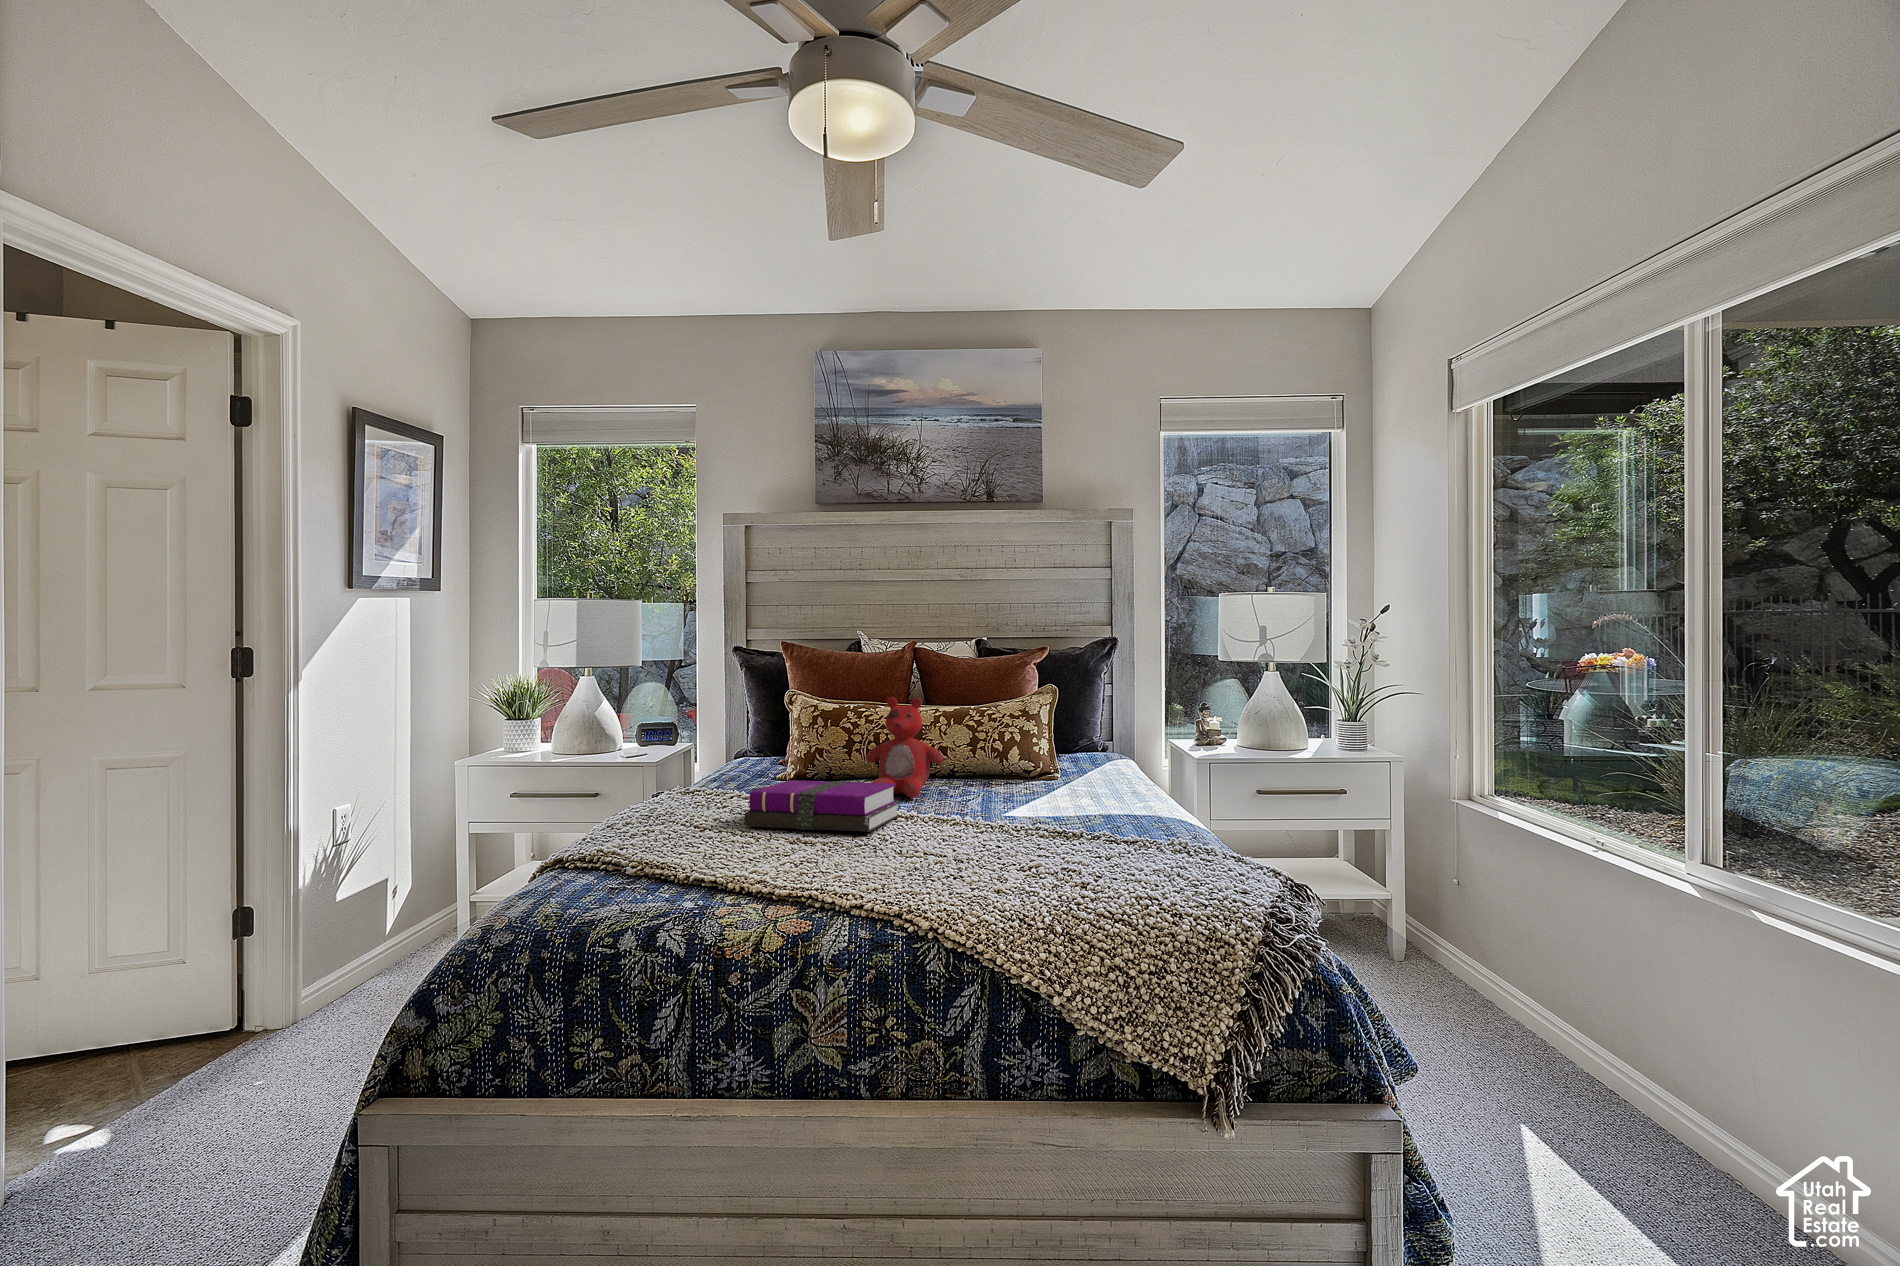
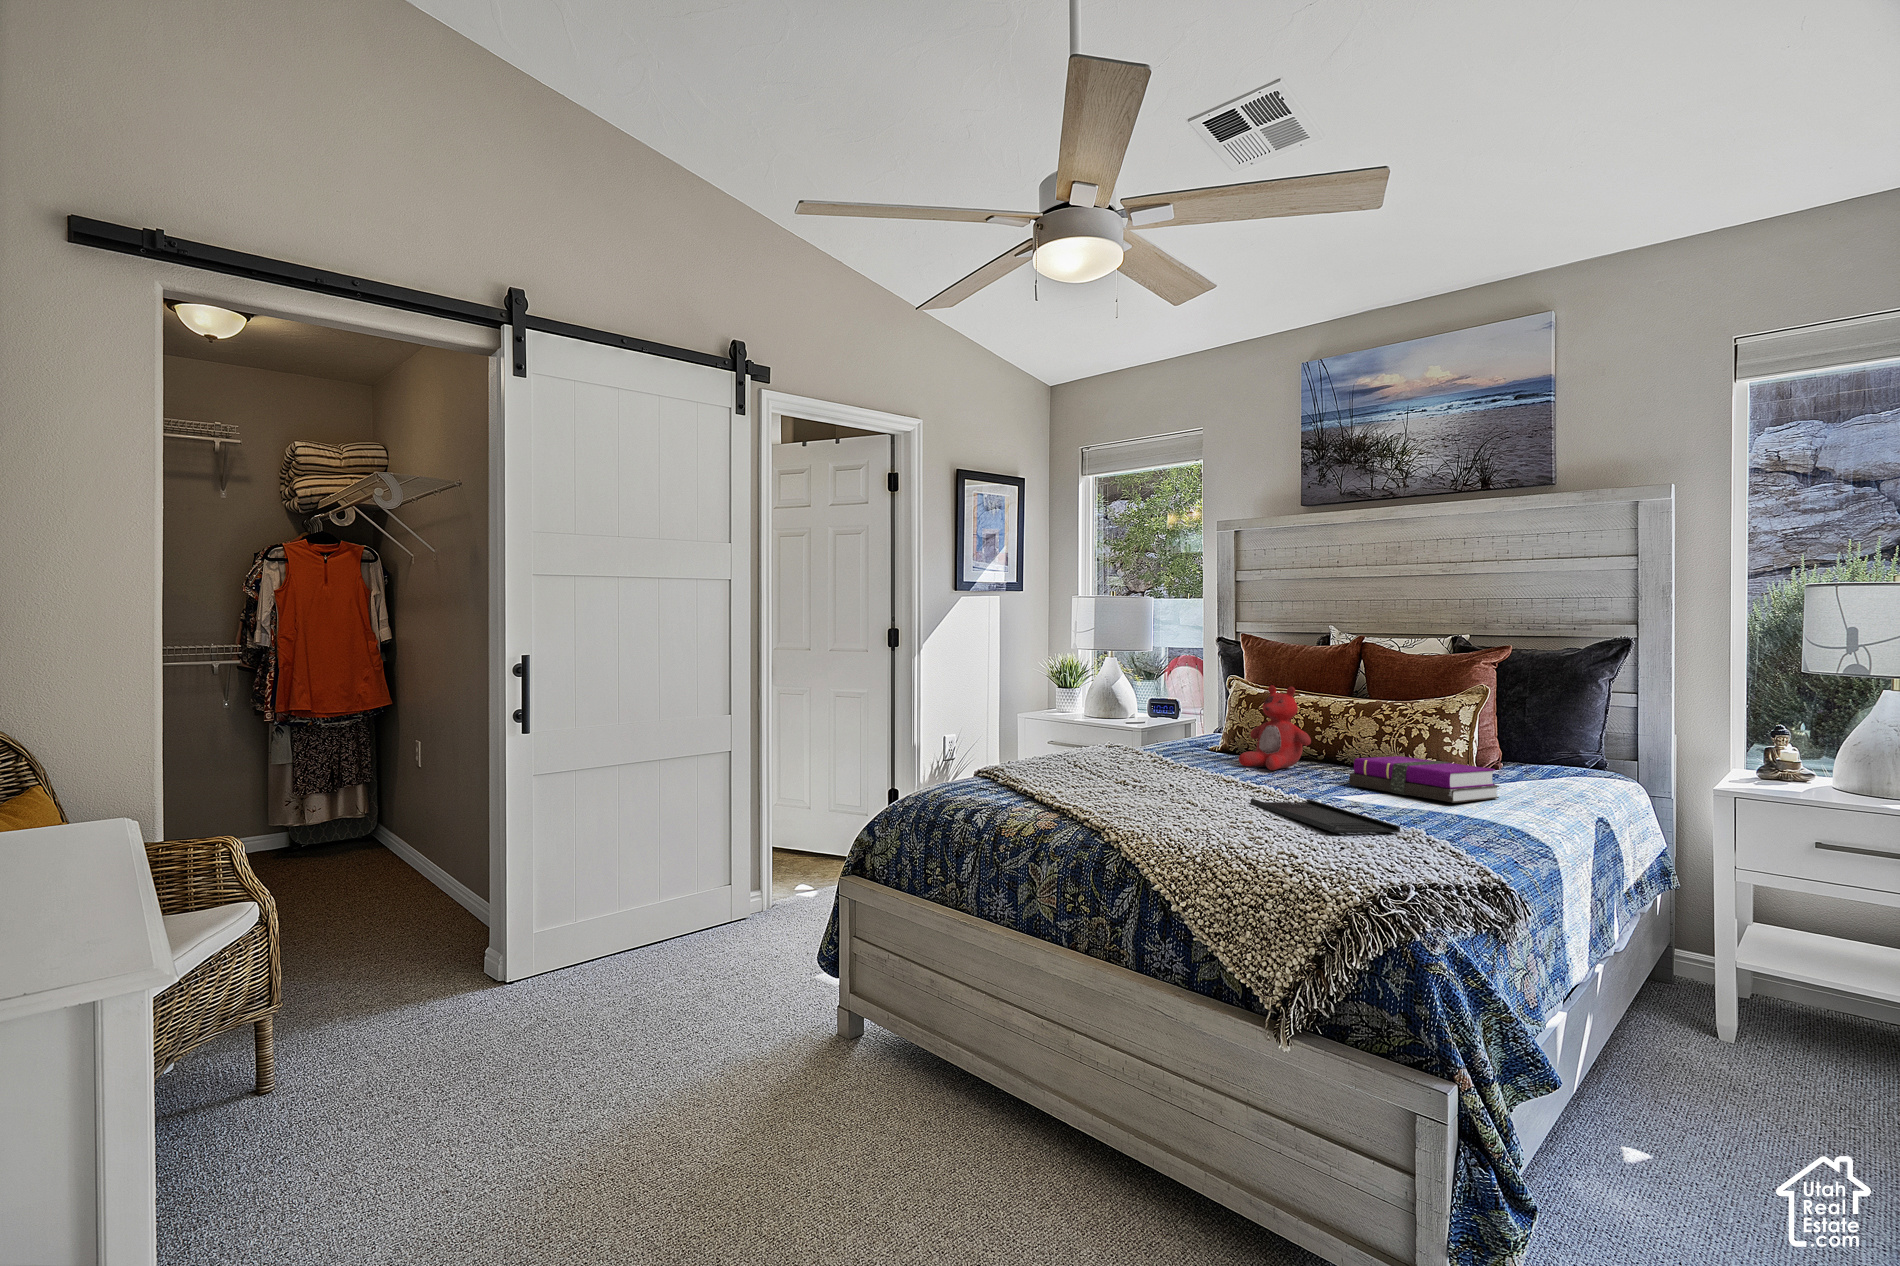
notebook: present [745,780,900,832] -> present [1349,756,1499,803]
tray: none [983,828,1166,863] -> present [1250,799,1400,832]

